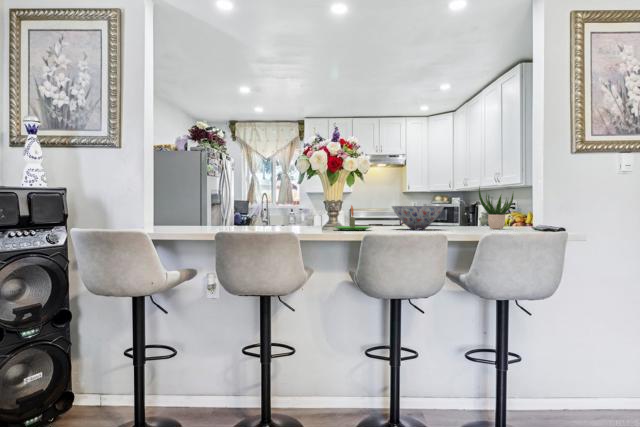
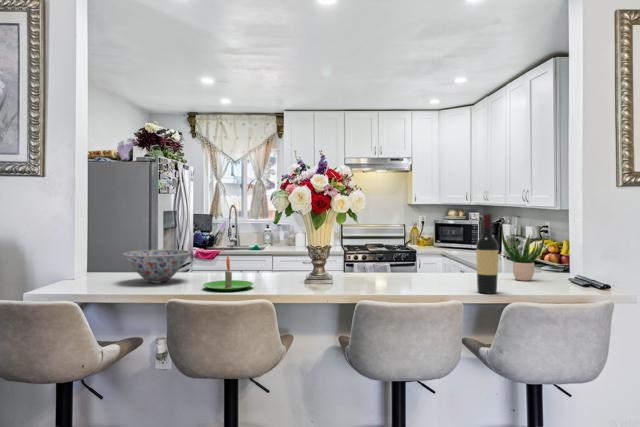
wine bottle: none [459,169,477,231] -> present [476,214,498,294]
candle: present [334,205,371,231] -> present [203,256,253,291]
bowl: present [392,206,444,230] -> present [123,250,191,283]

